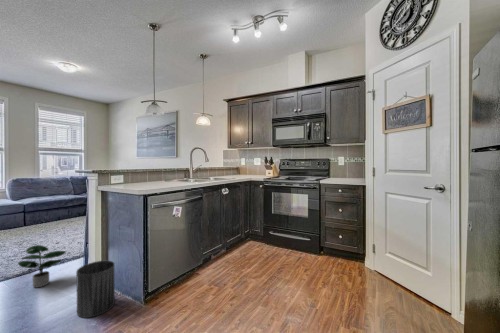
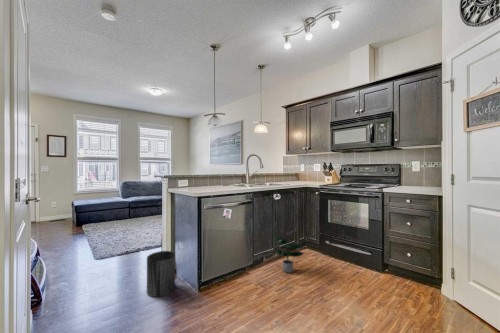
potted plant: present [18,245,66,287] -> present [275,237,304,273]

